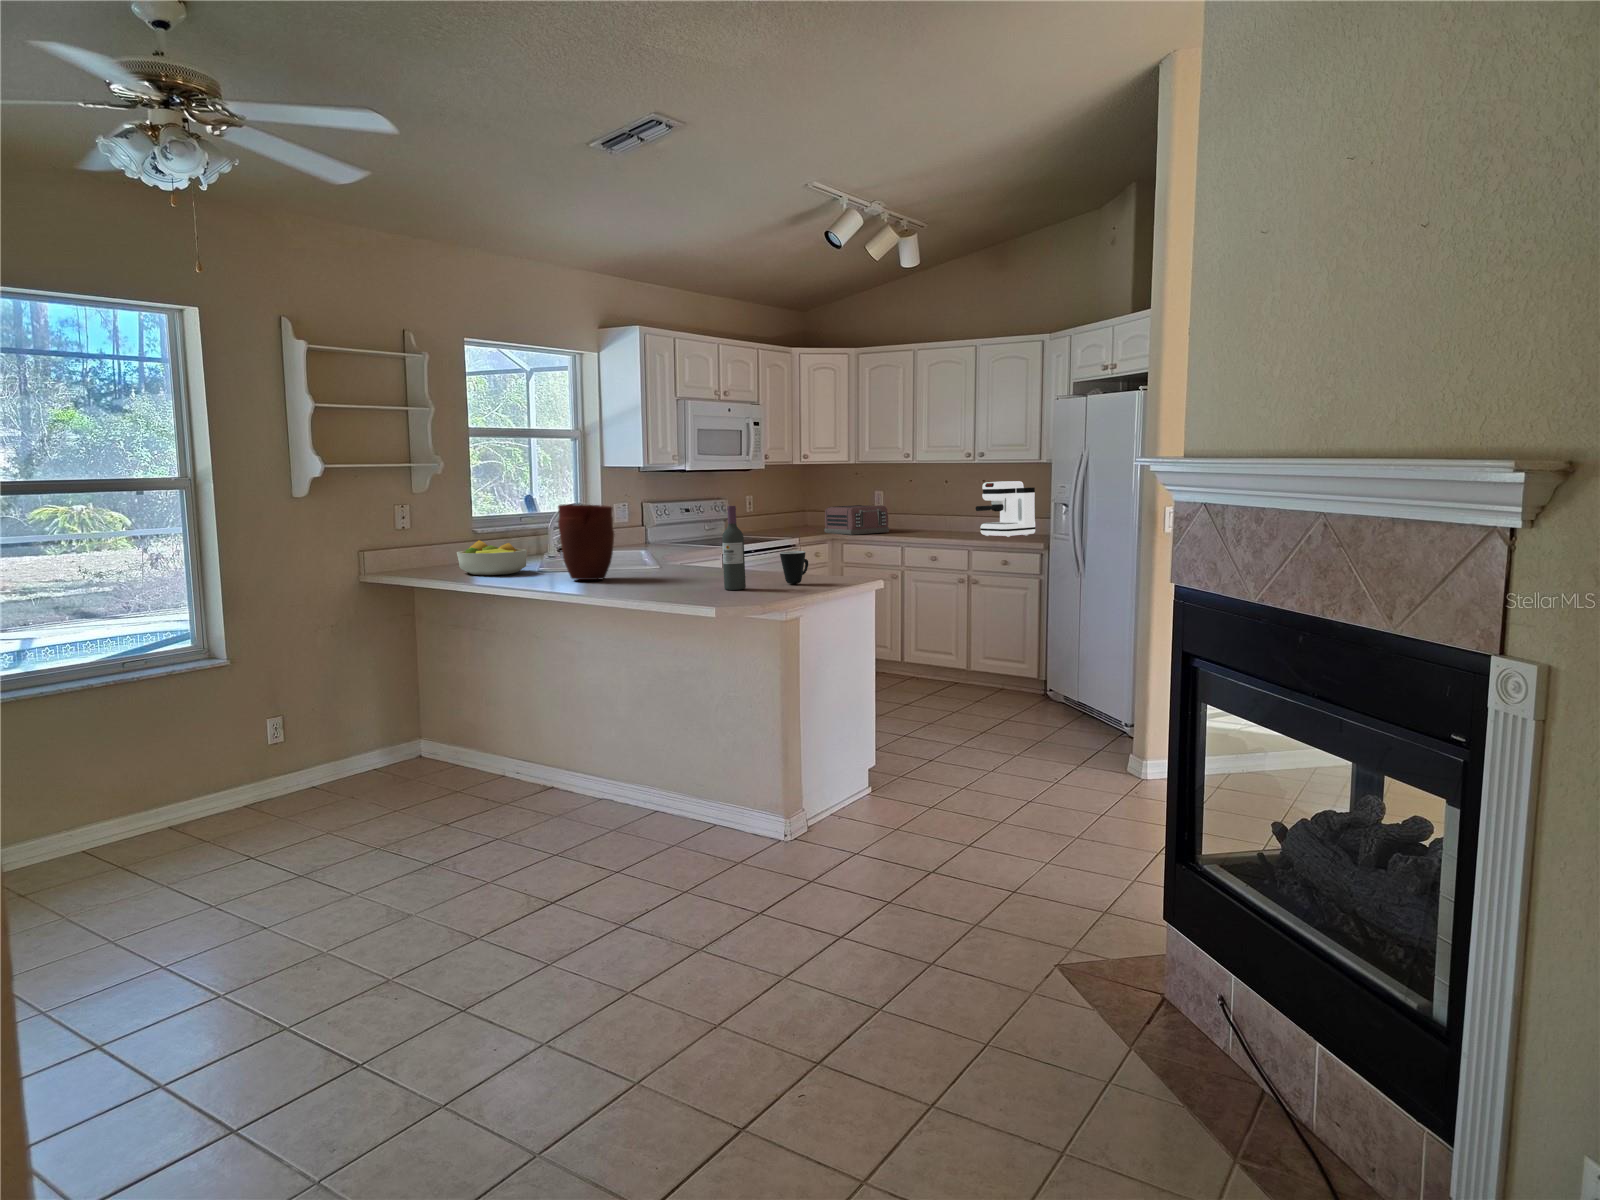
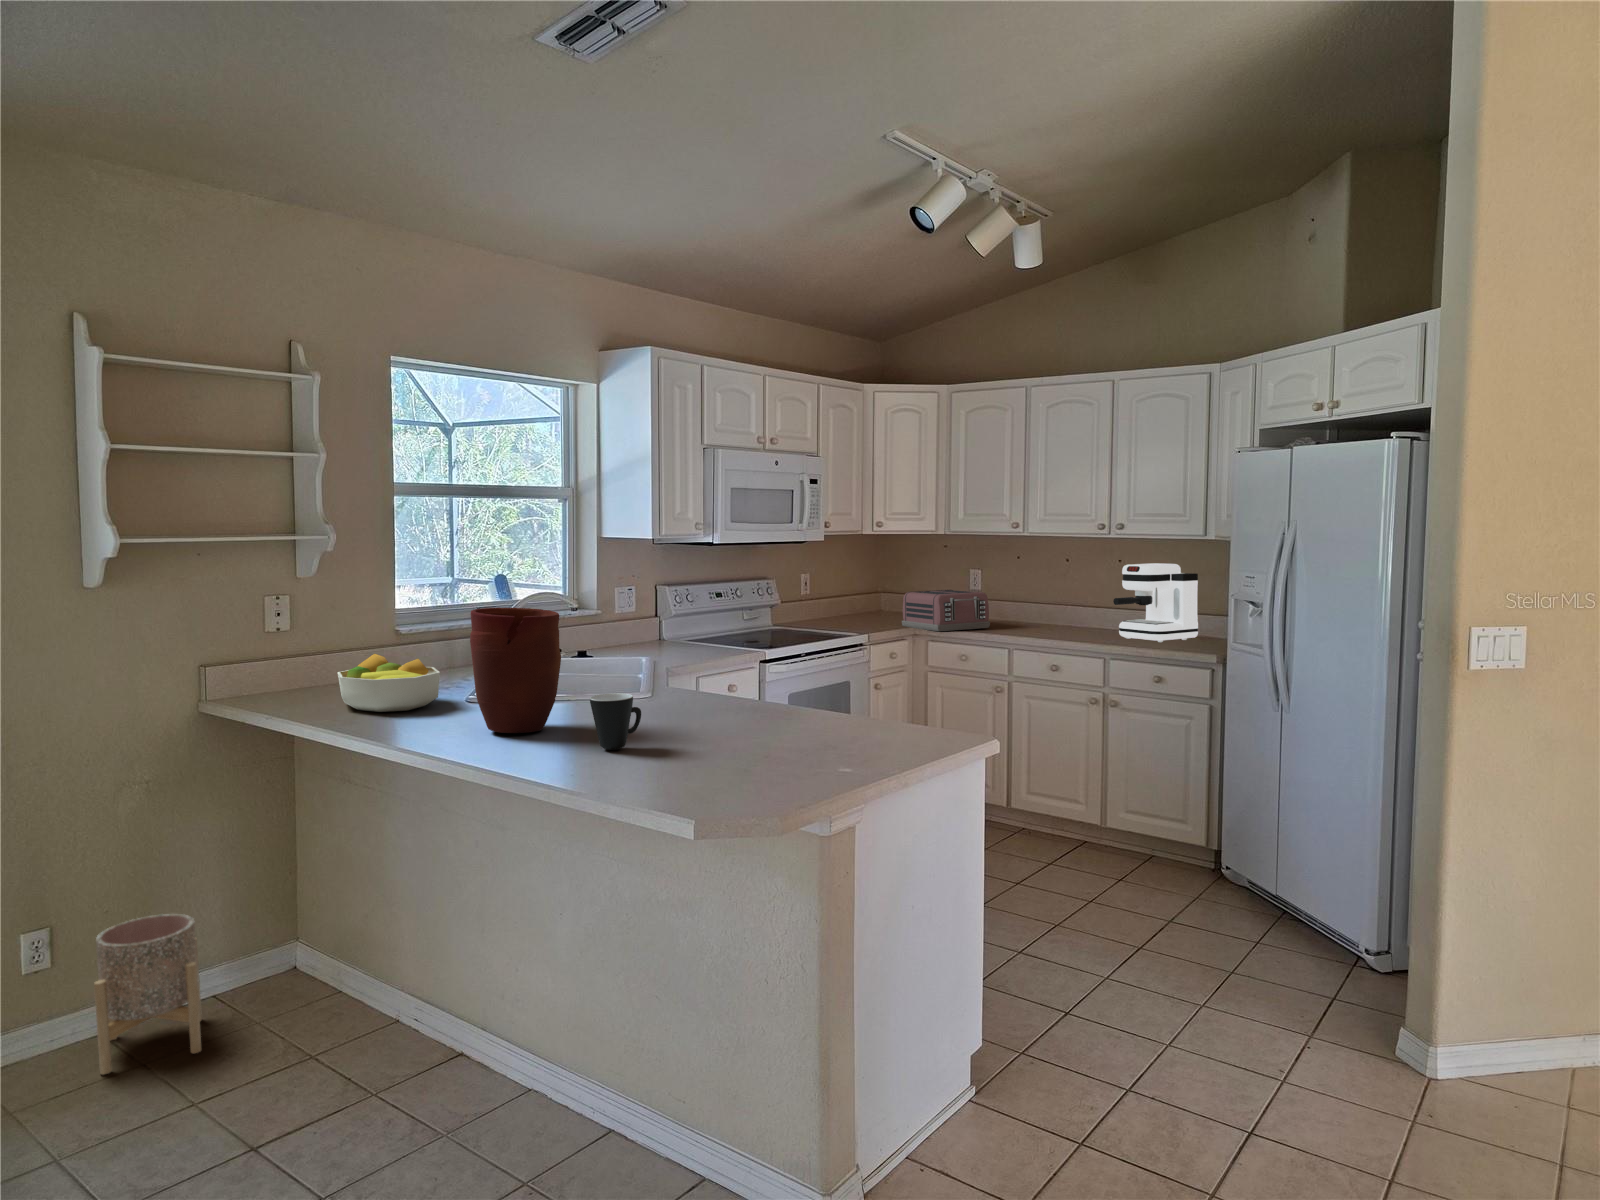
wine bottle: present [722,506,746,590] -> none [722,625,761,773]
mug: present [780,551,808,584] -> present [590,693,641,750]
planter: none [311,712,383,805] -> present [94,914,202,1074]

